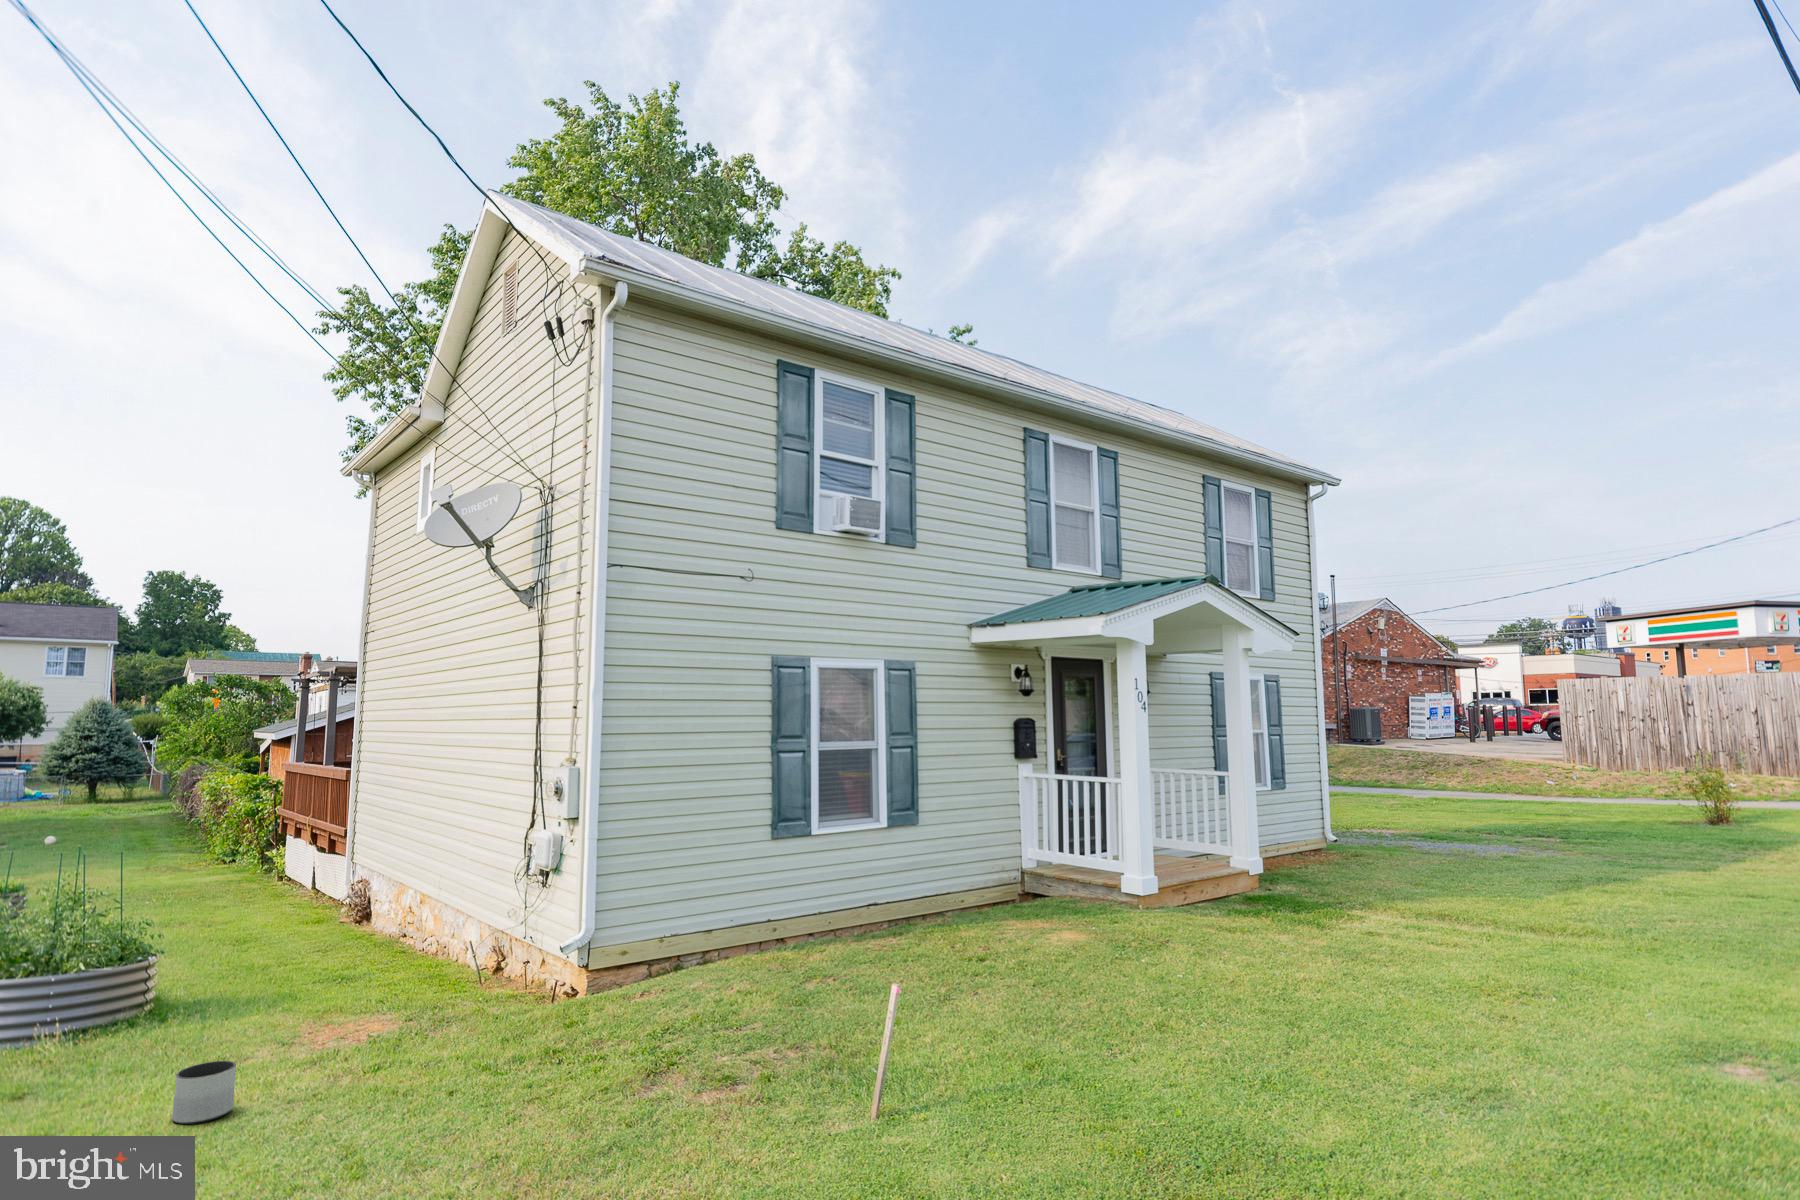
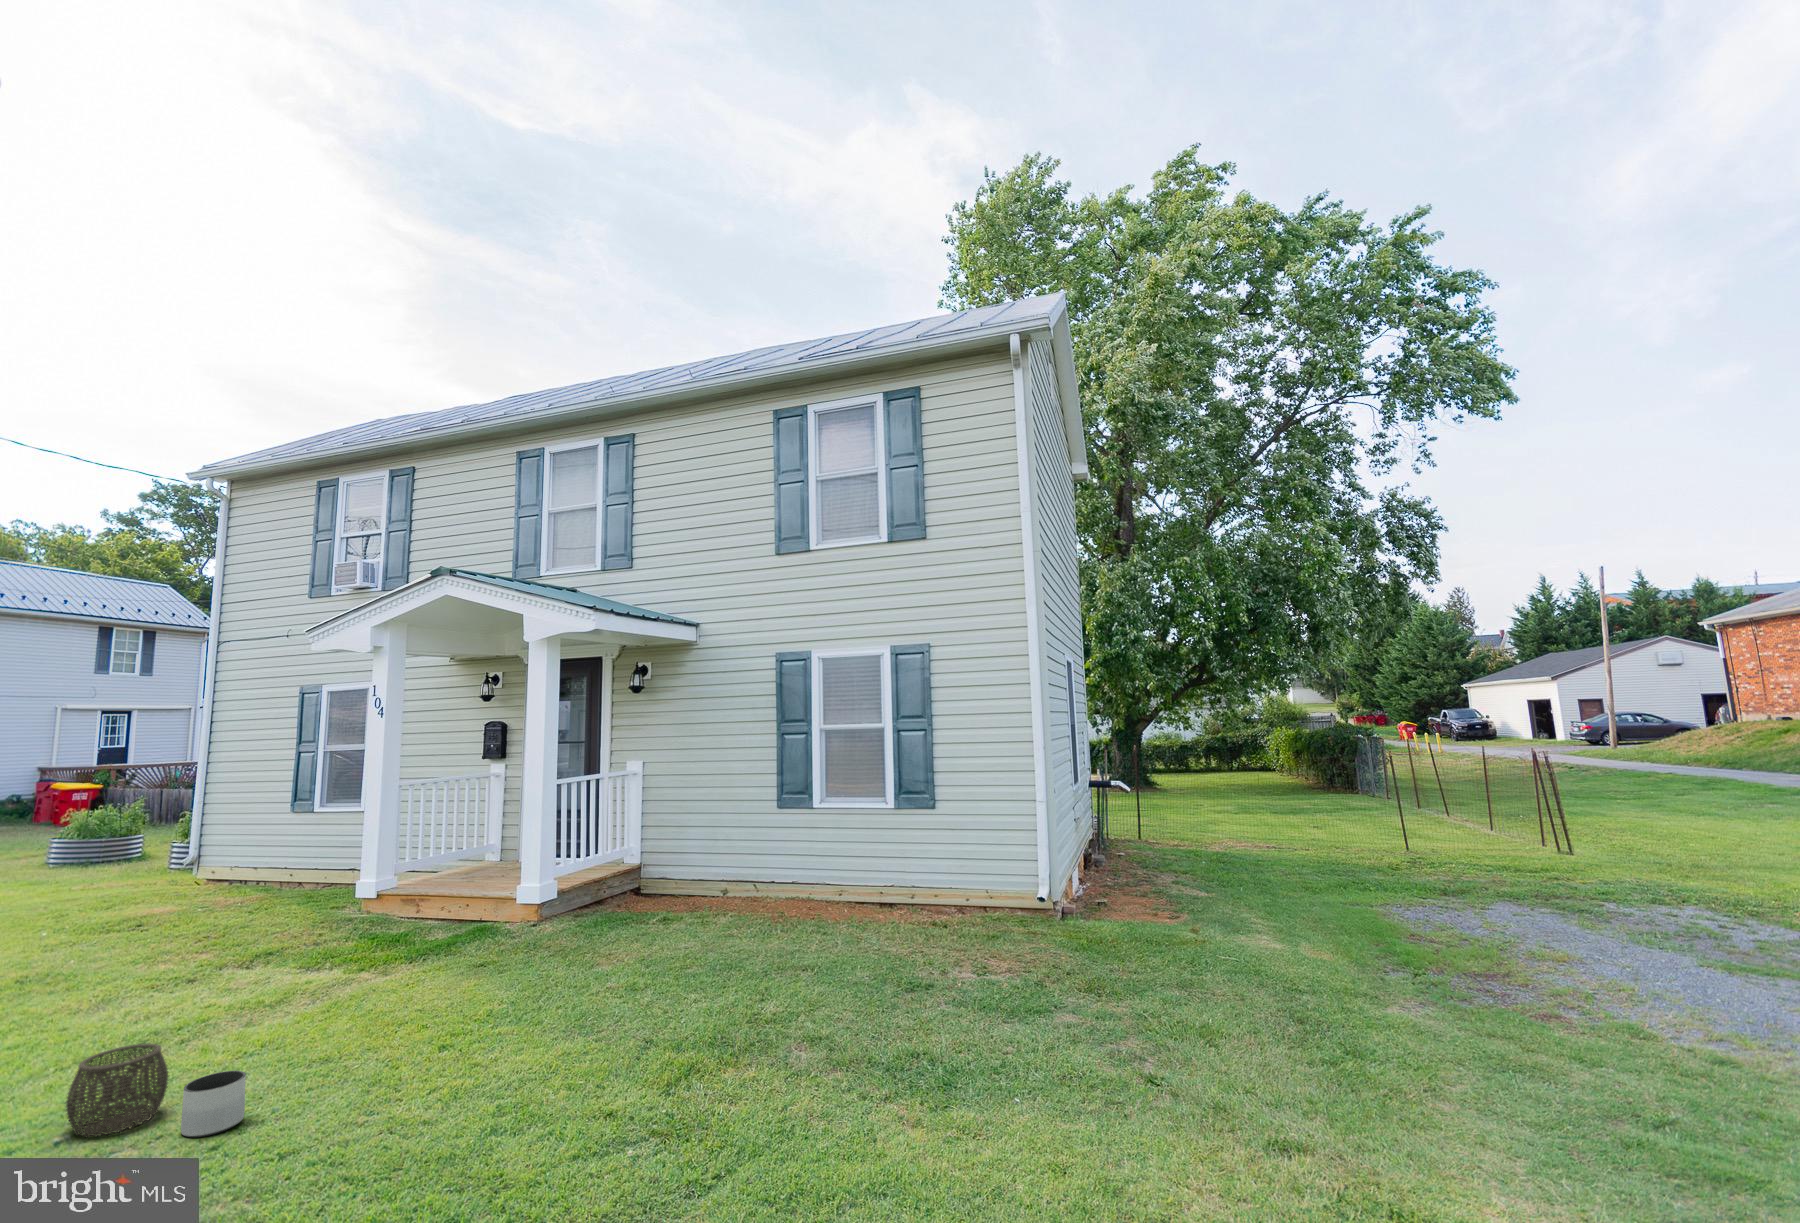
woven basket: none [60,1032,160,1122] -> present [66,1044,169,1137]

